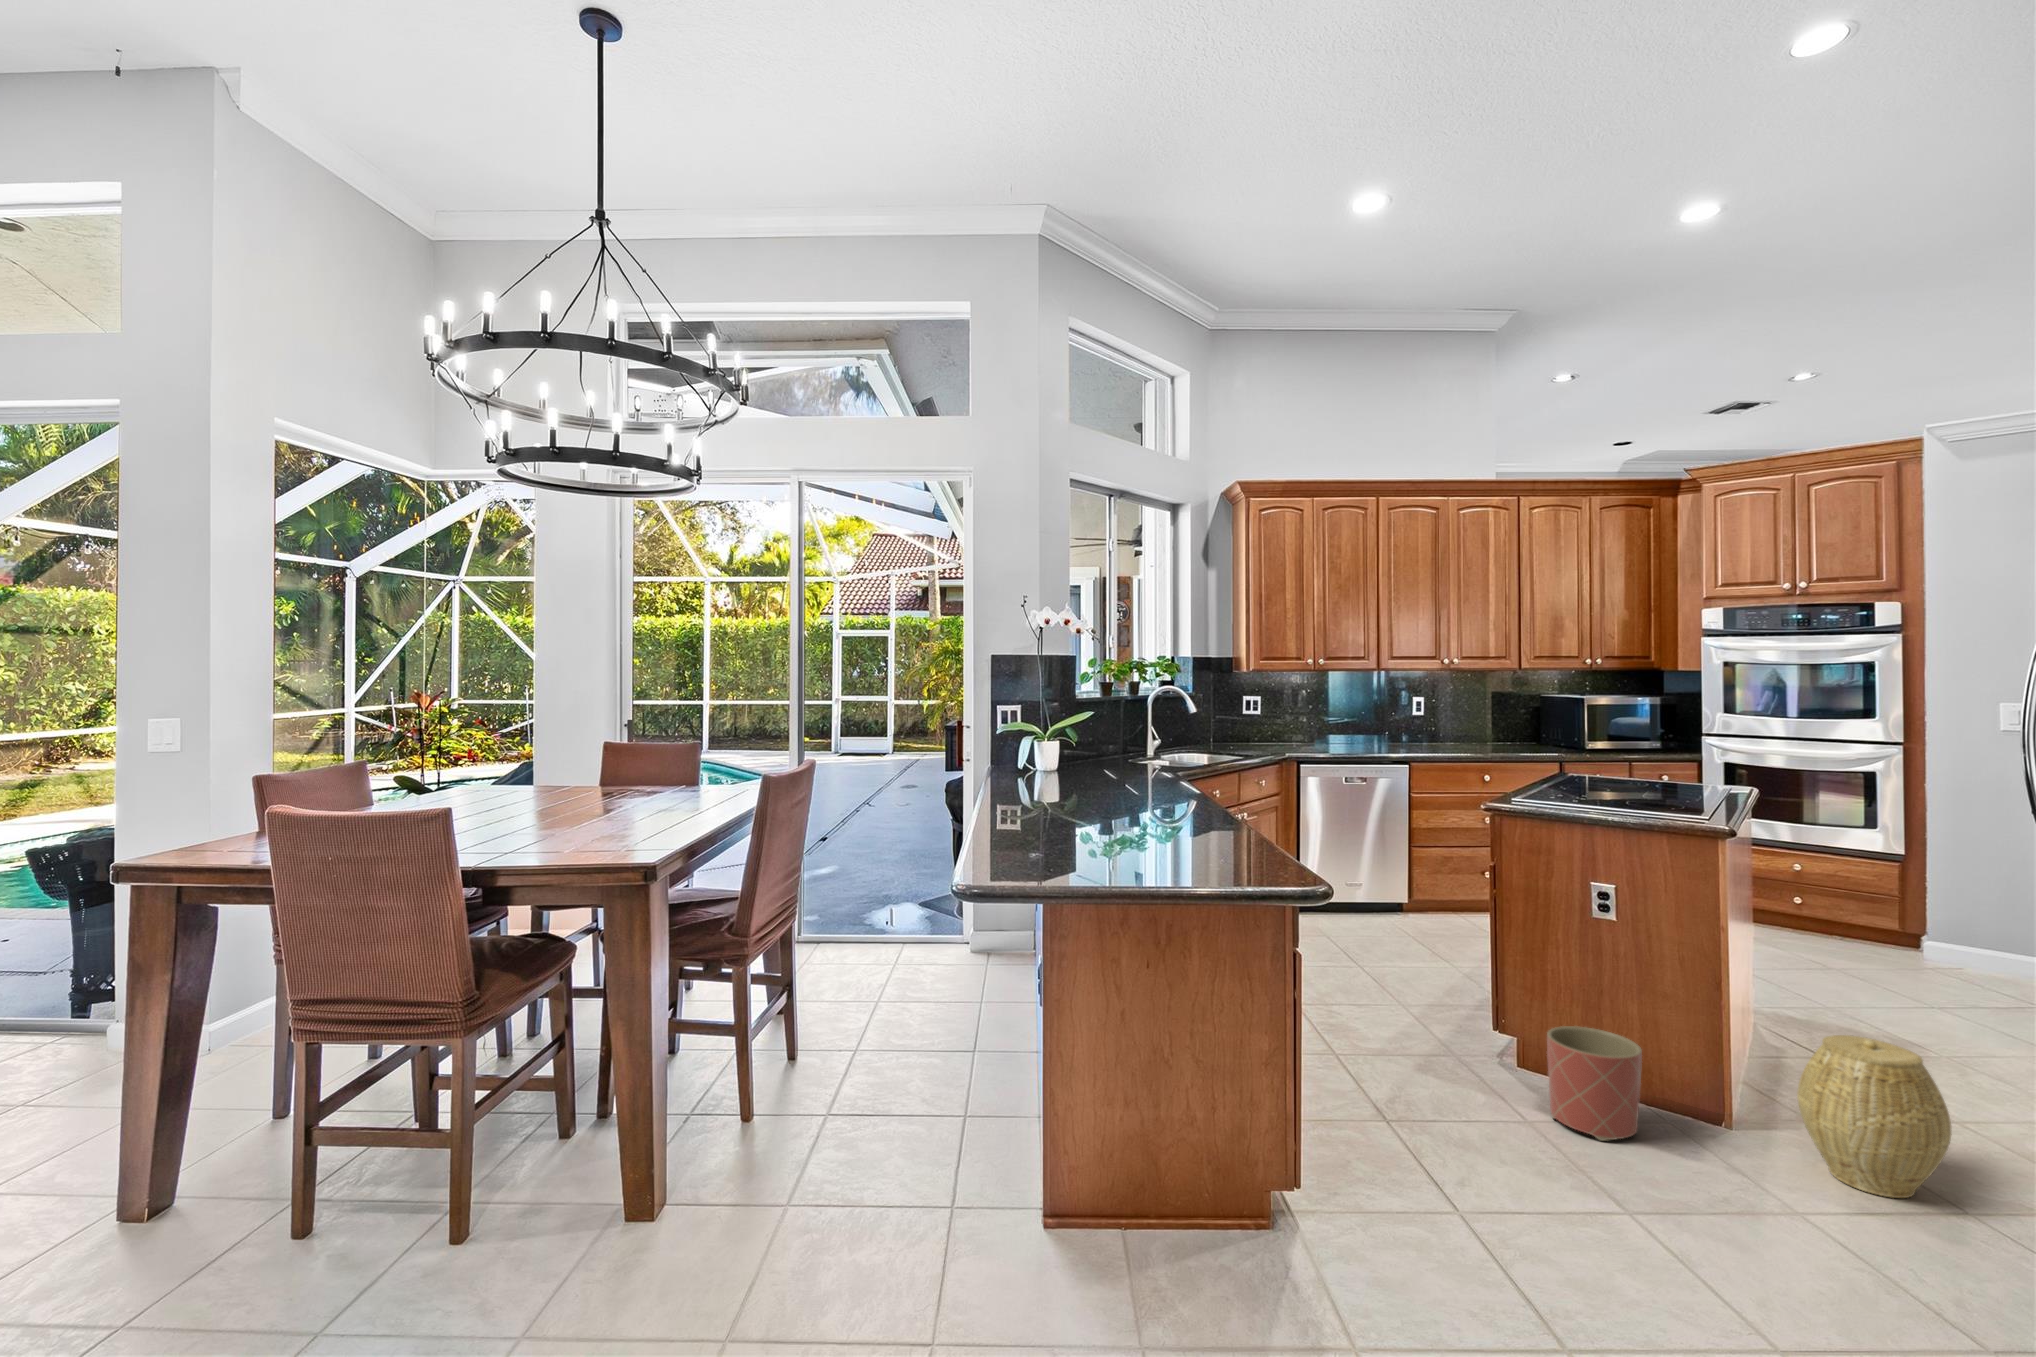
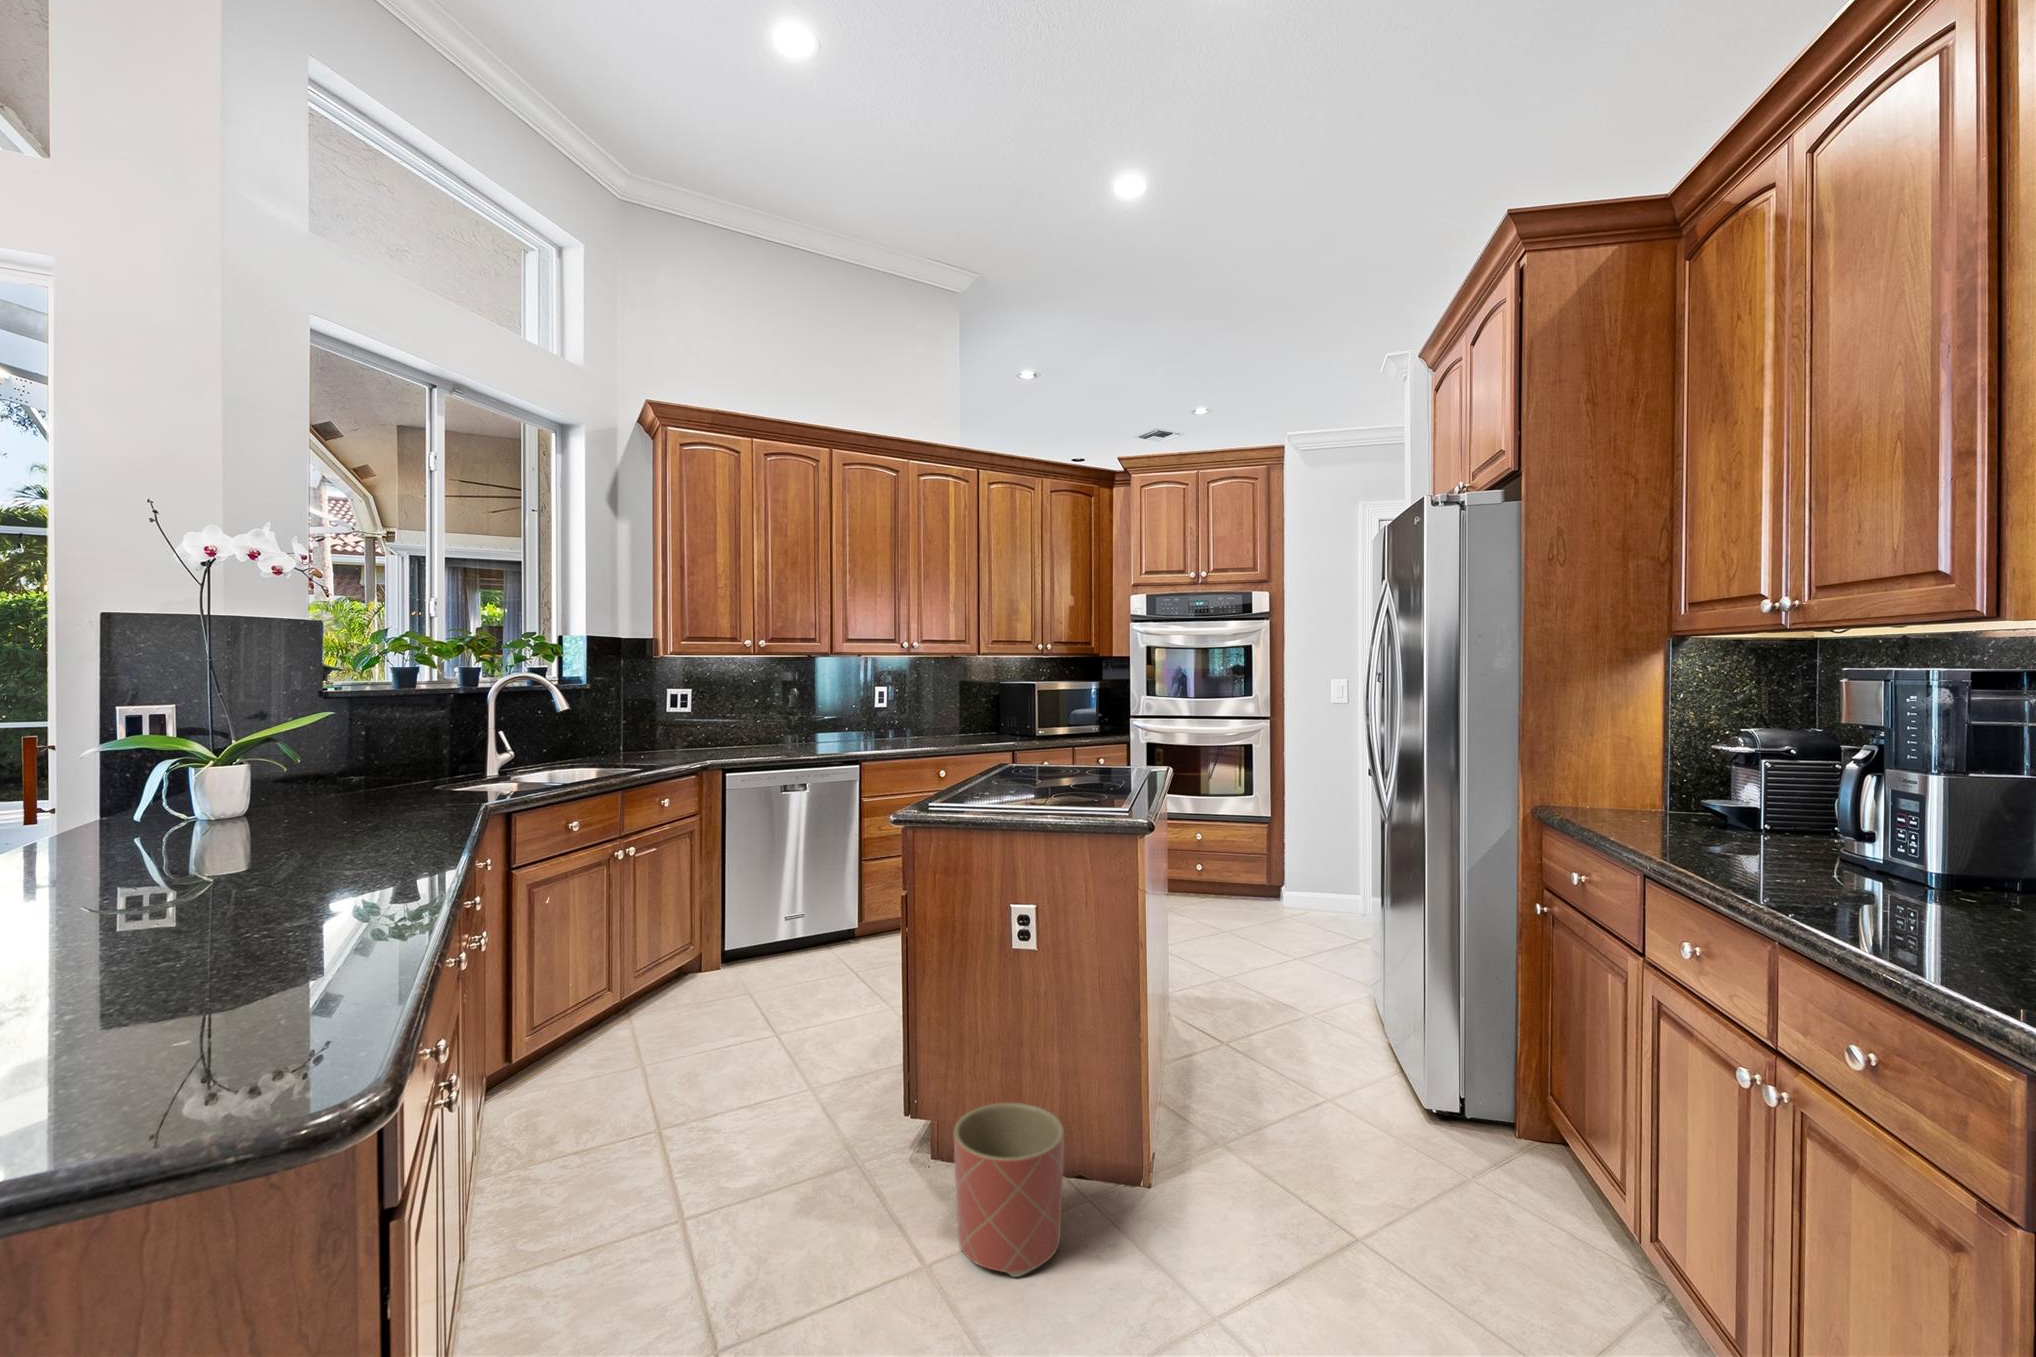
woven basket: present [1797,1035,1952,1198] -> none [1227,1063,1373,1270]

